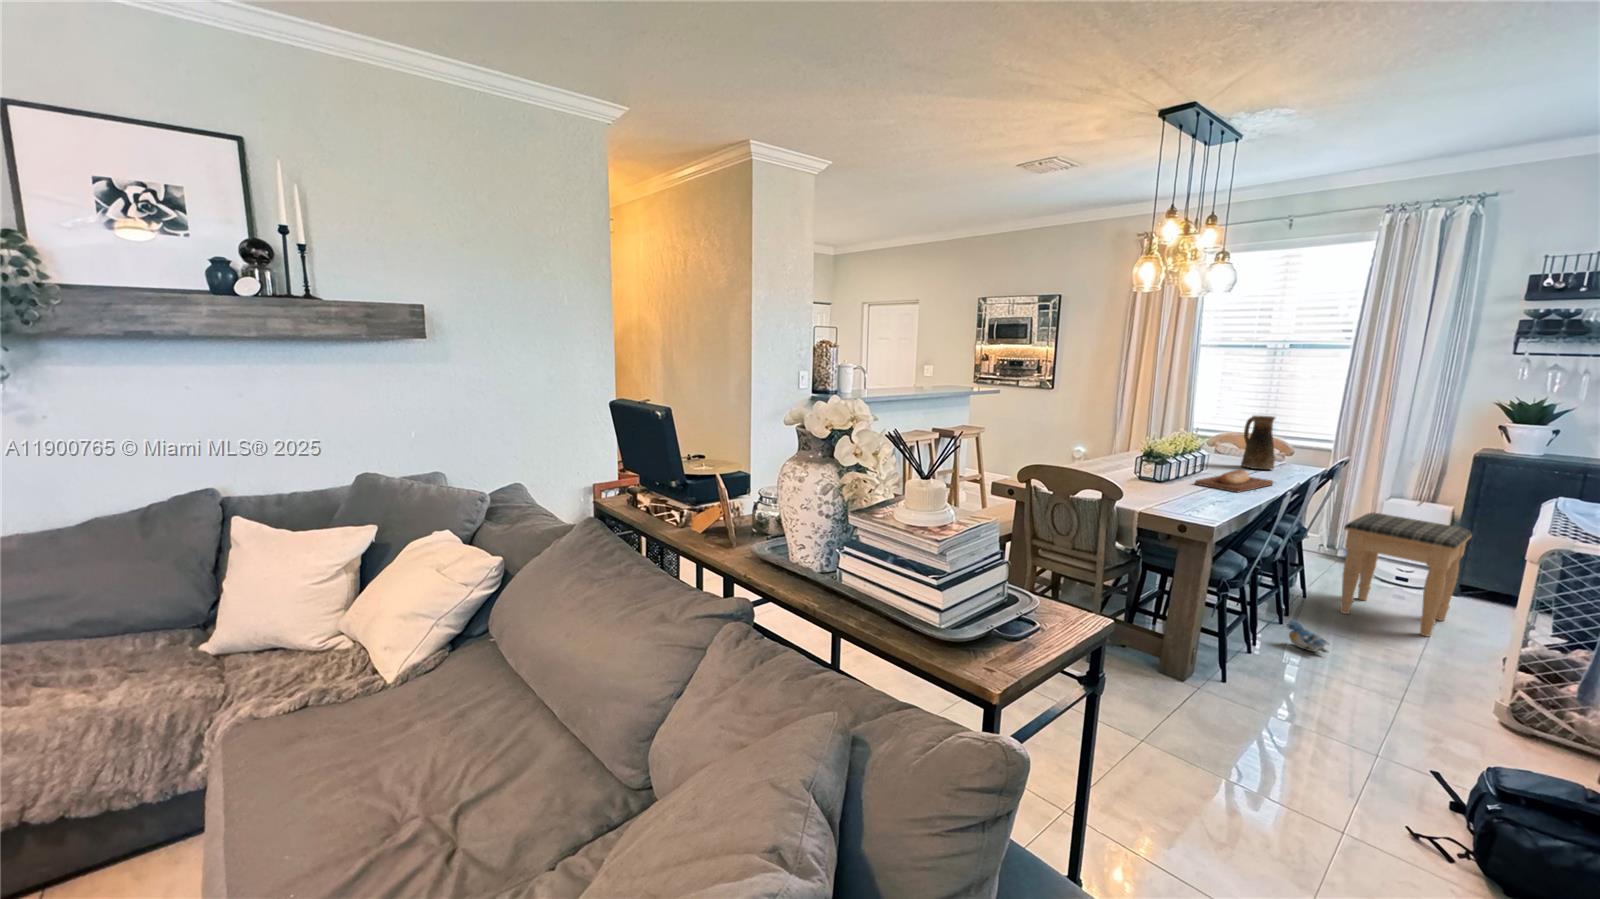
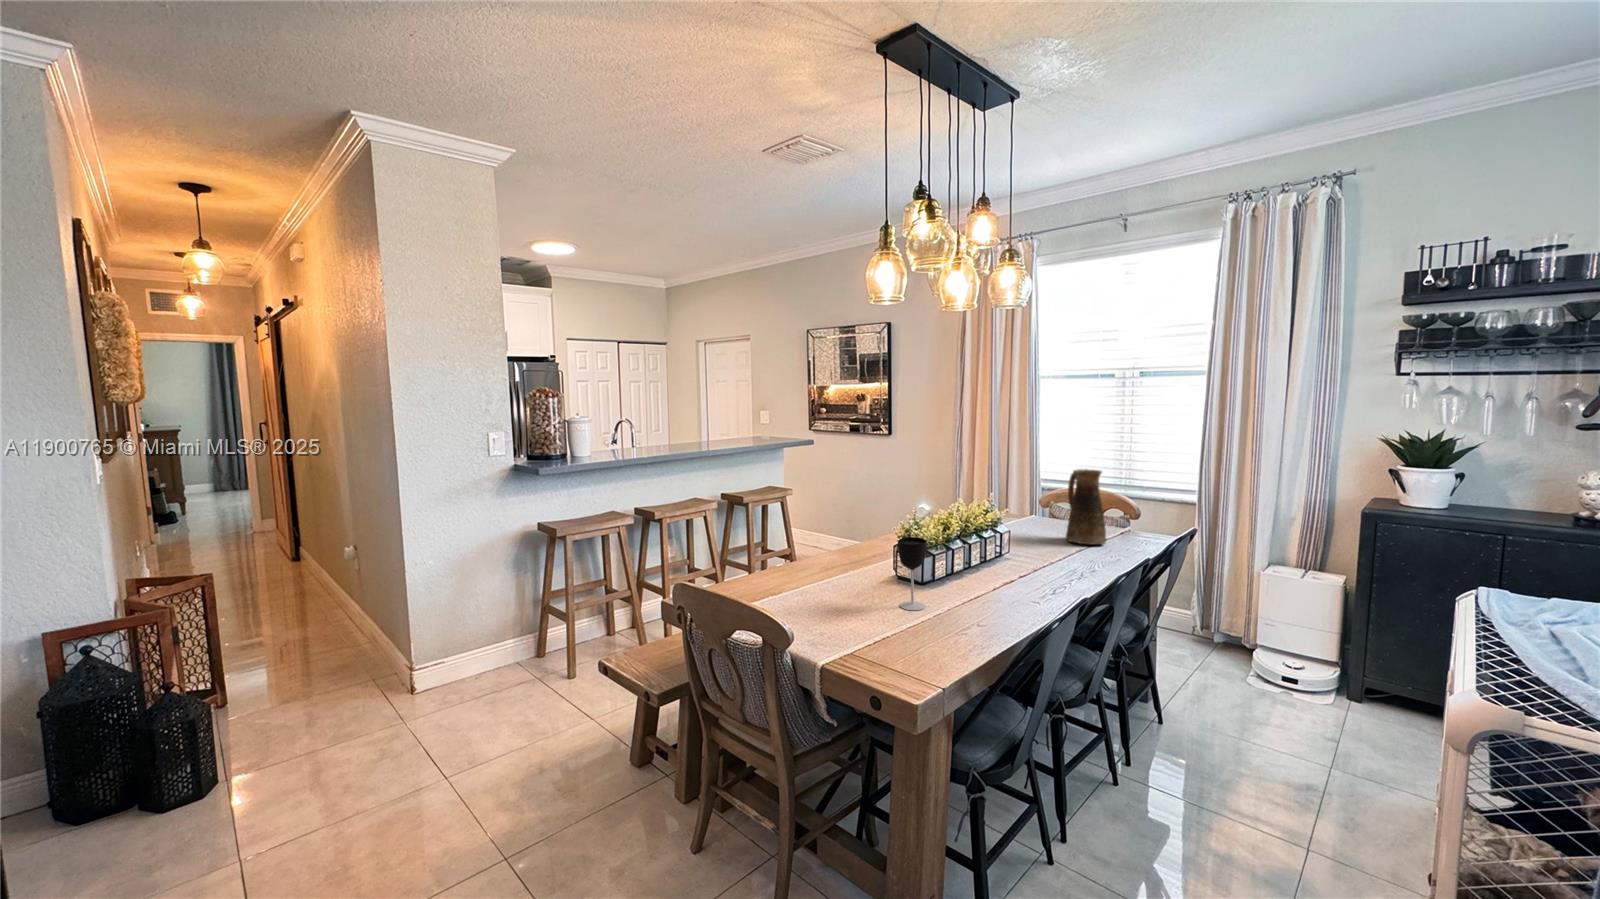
wine glass: none [1157,448,1181,494] -> present [898,537,926,610]
bread loaf: present [1195,470,1273,492] -> none [972,556,1085,599]
footstool: present [1340,513,1472,637] -> none [1196,599,1366,795]
plush toy: present [1287,620,1329,653] -> none [1111,793,1172,853]

